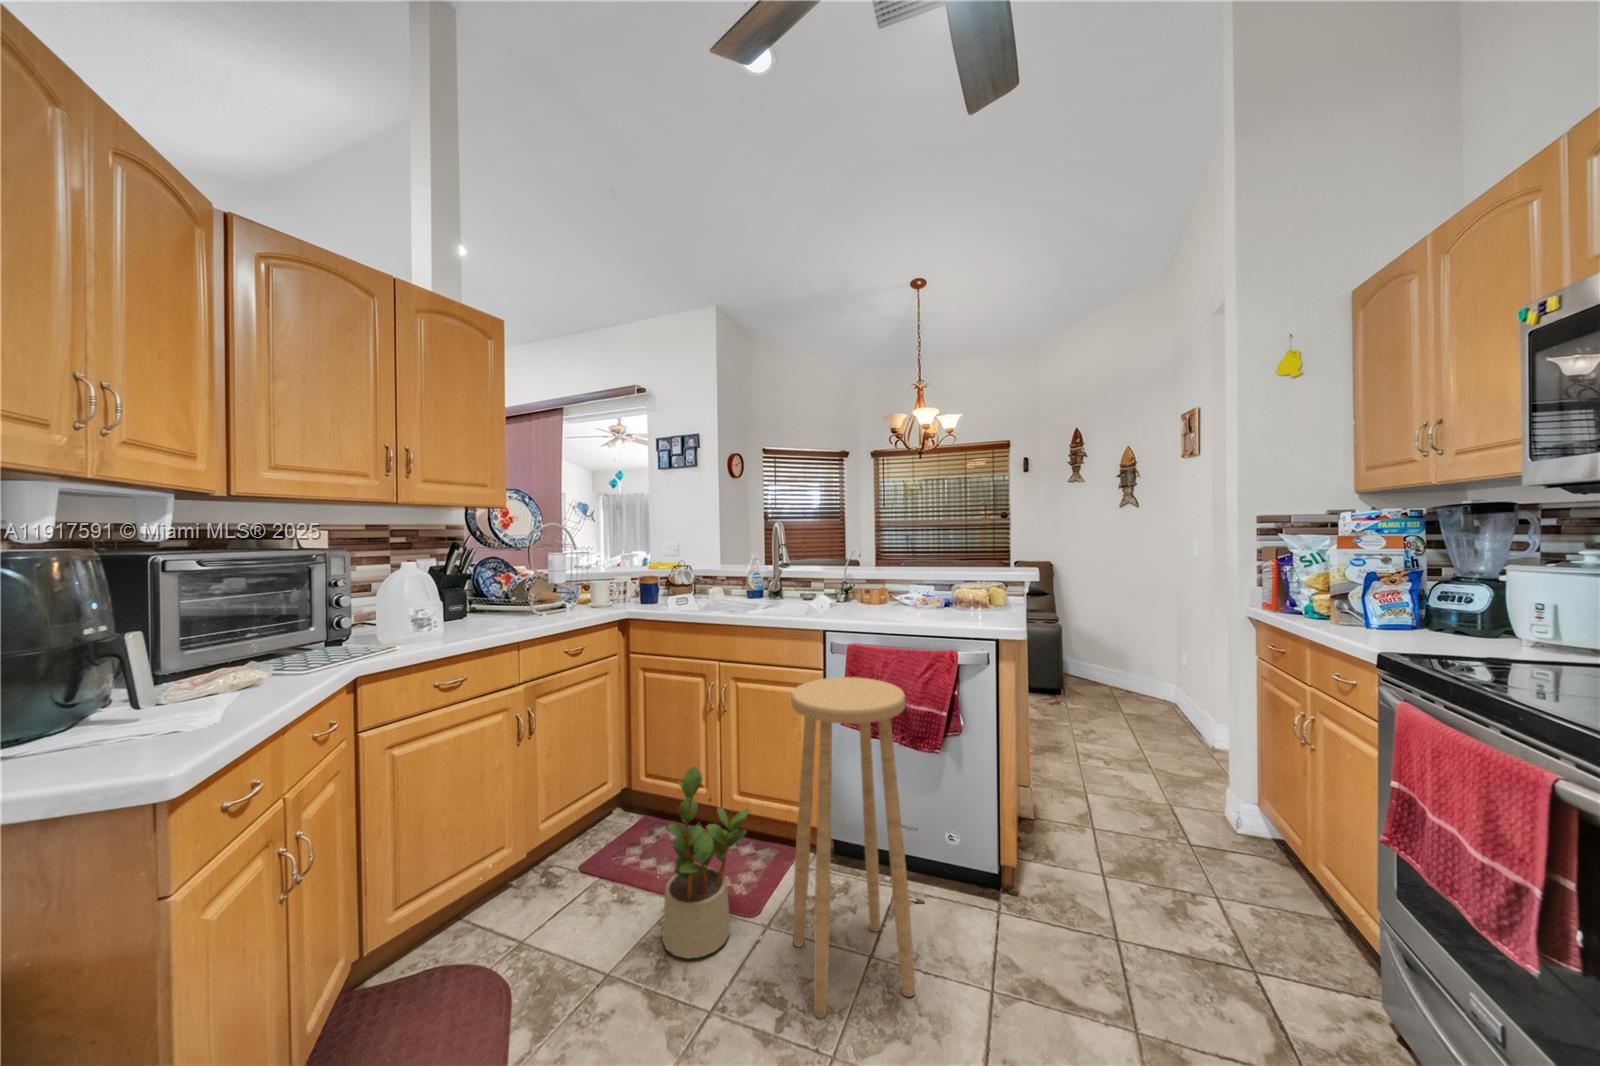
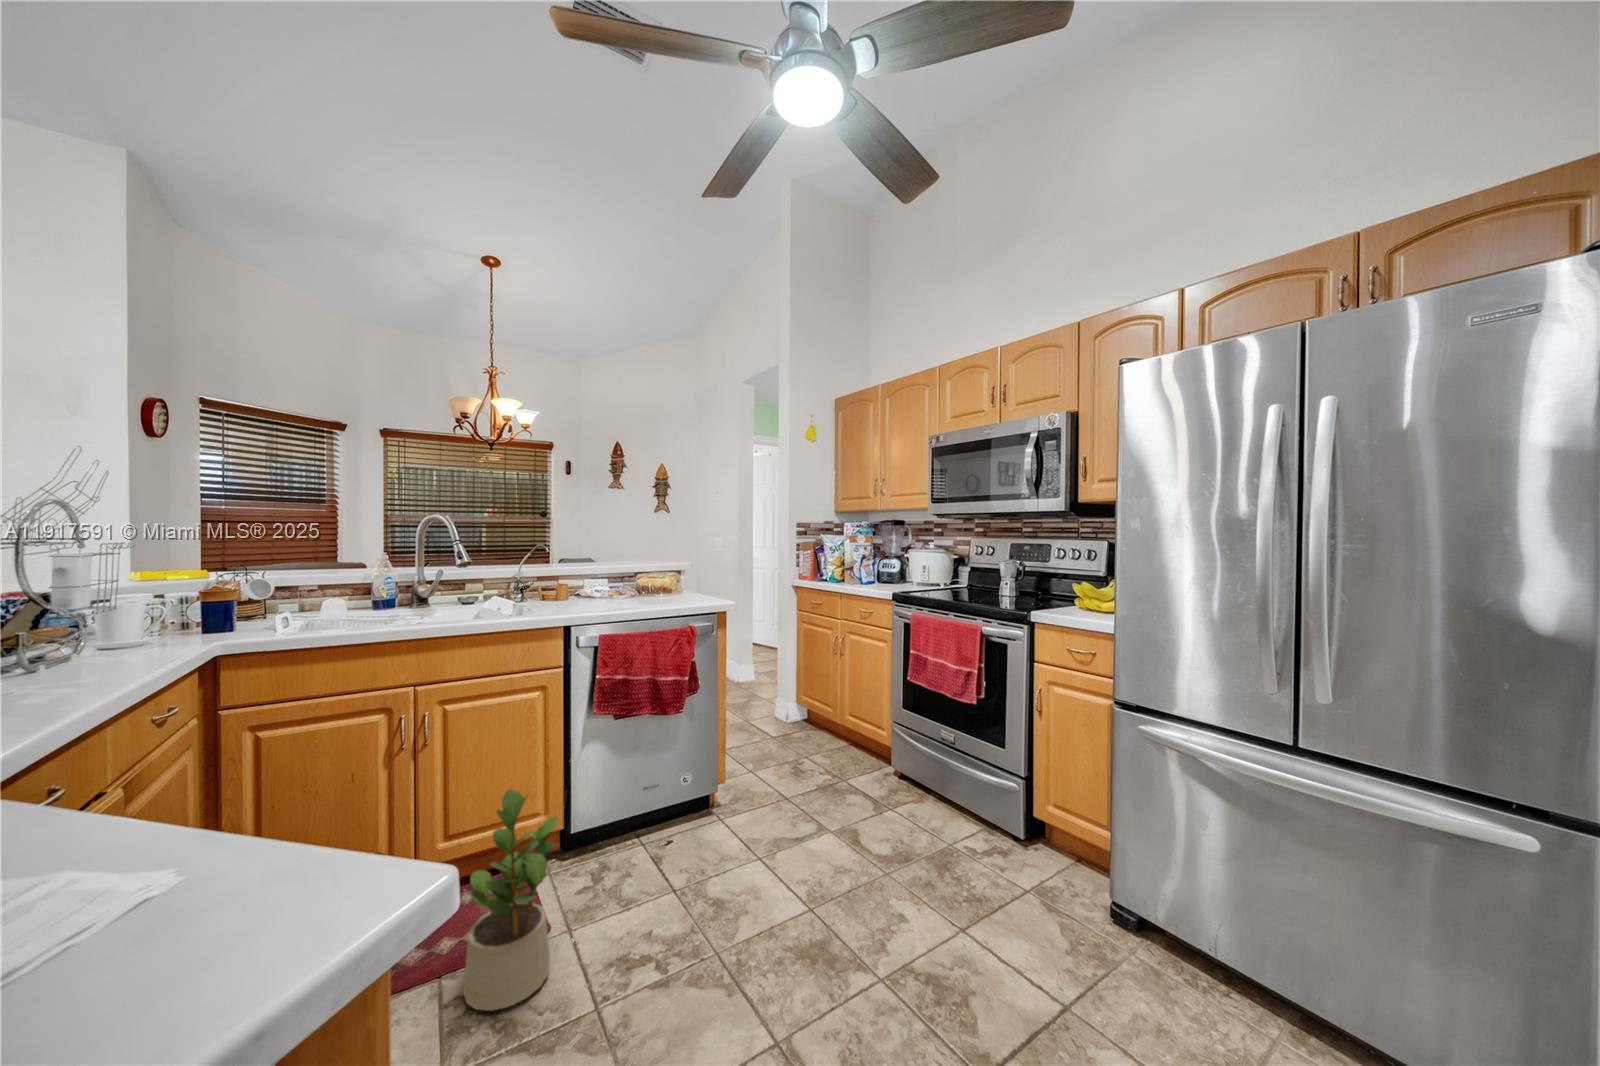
stool: present [791,677,915,1018] -> none [607,654,725,944]

